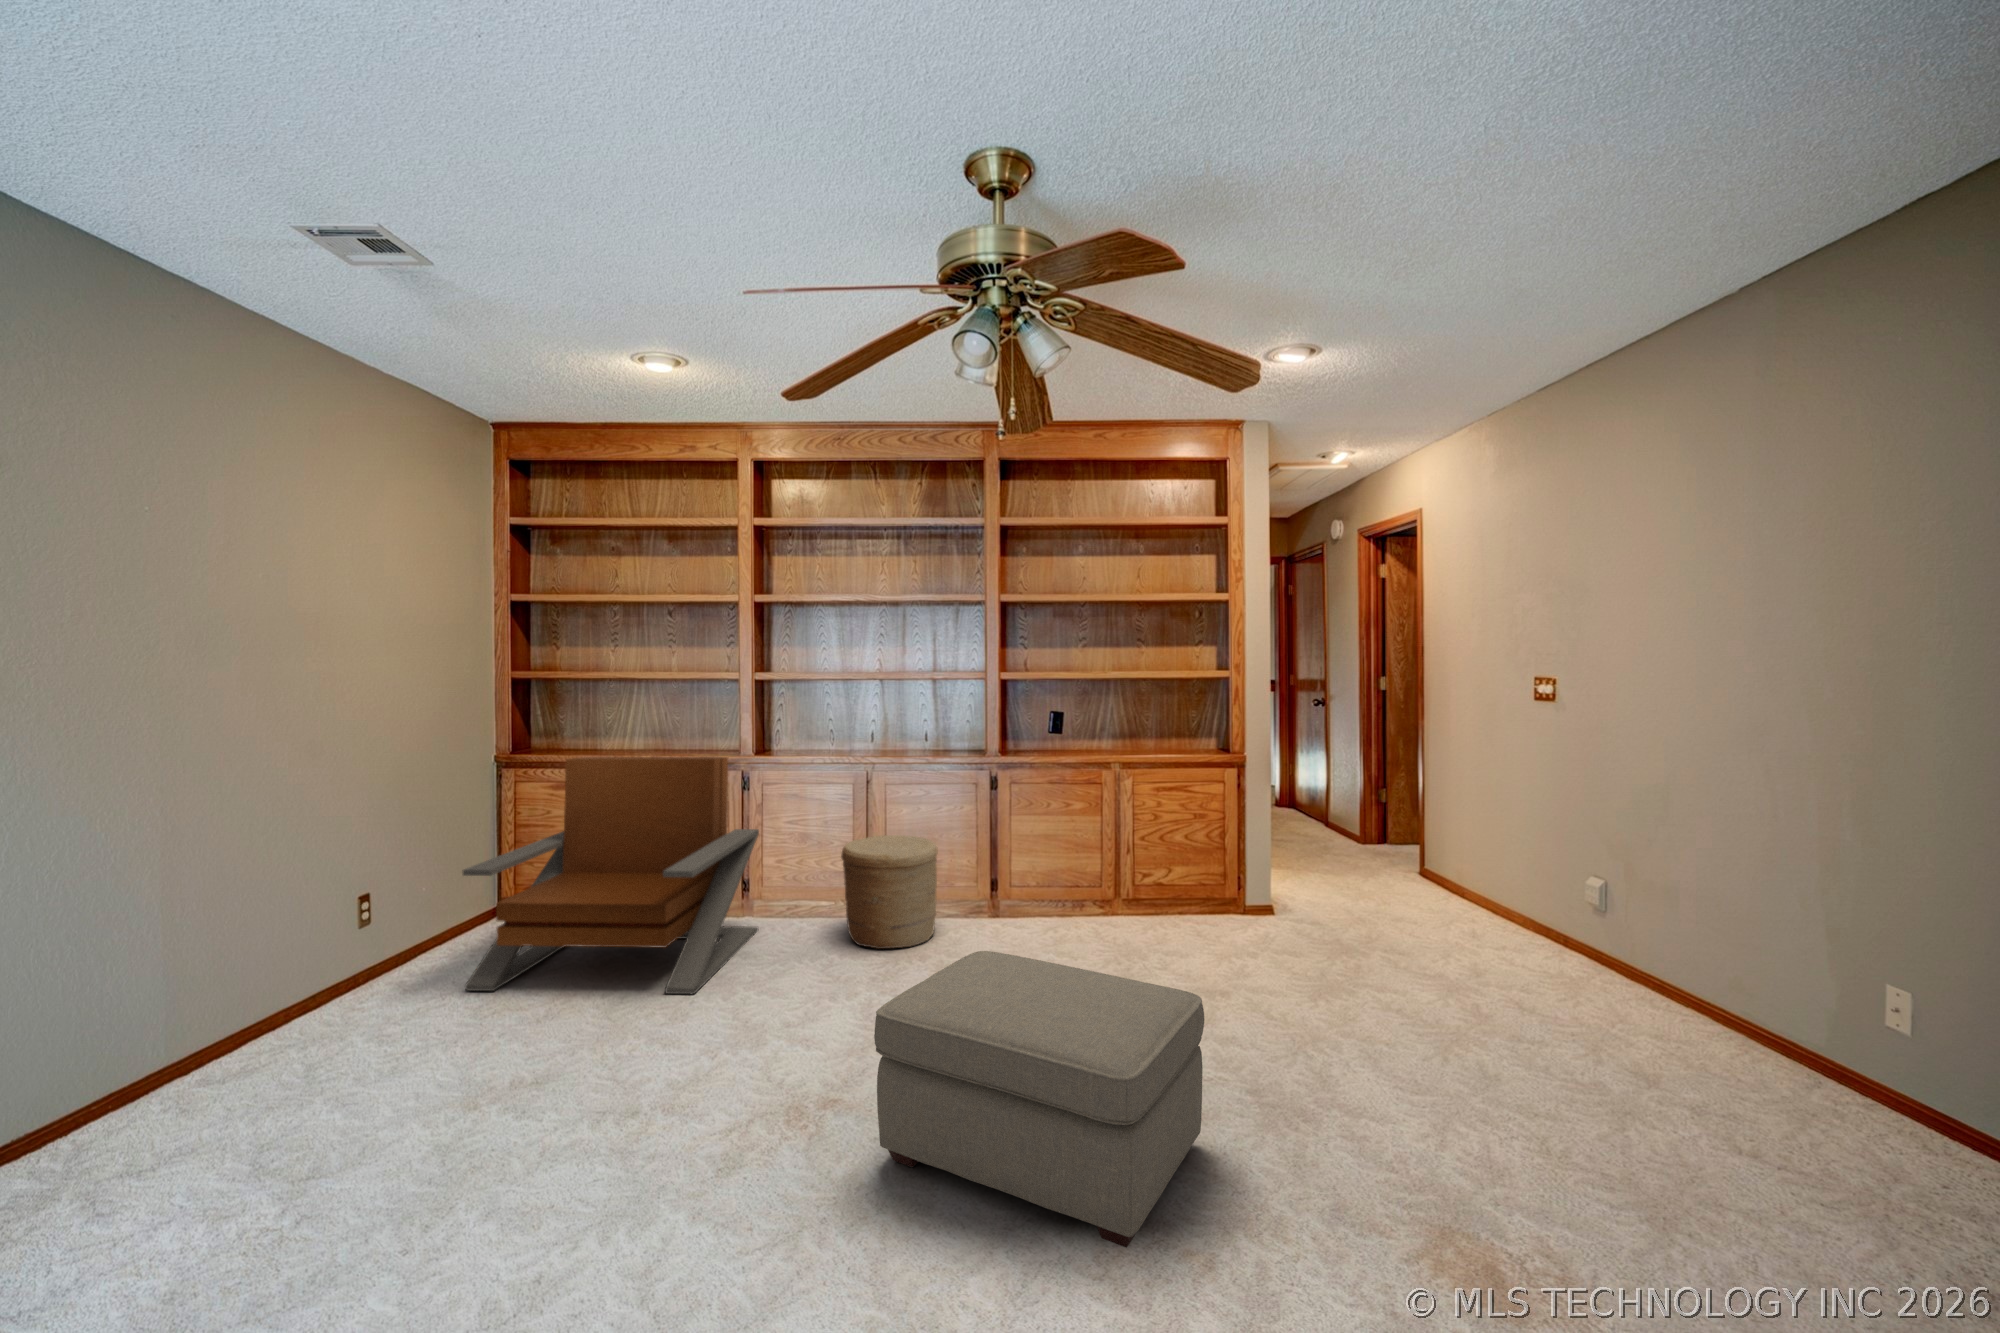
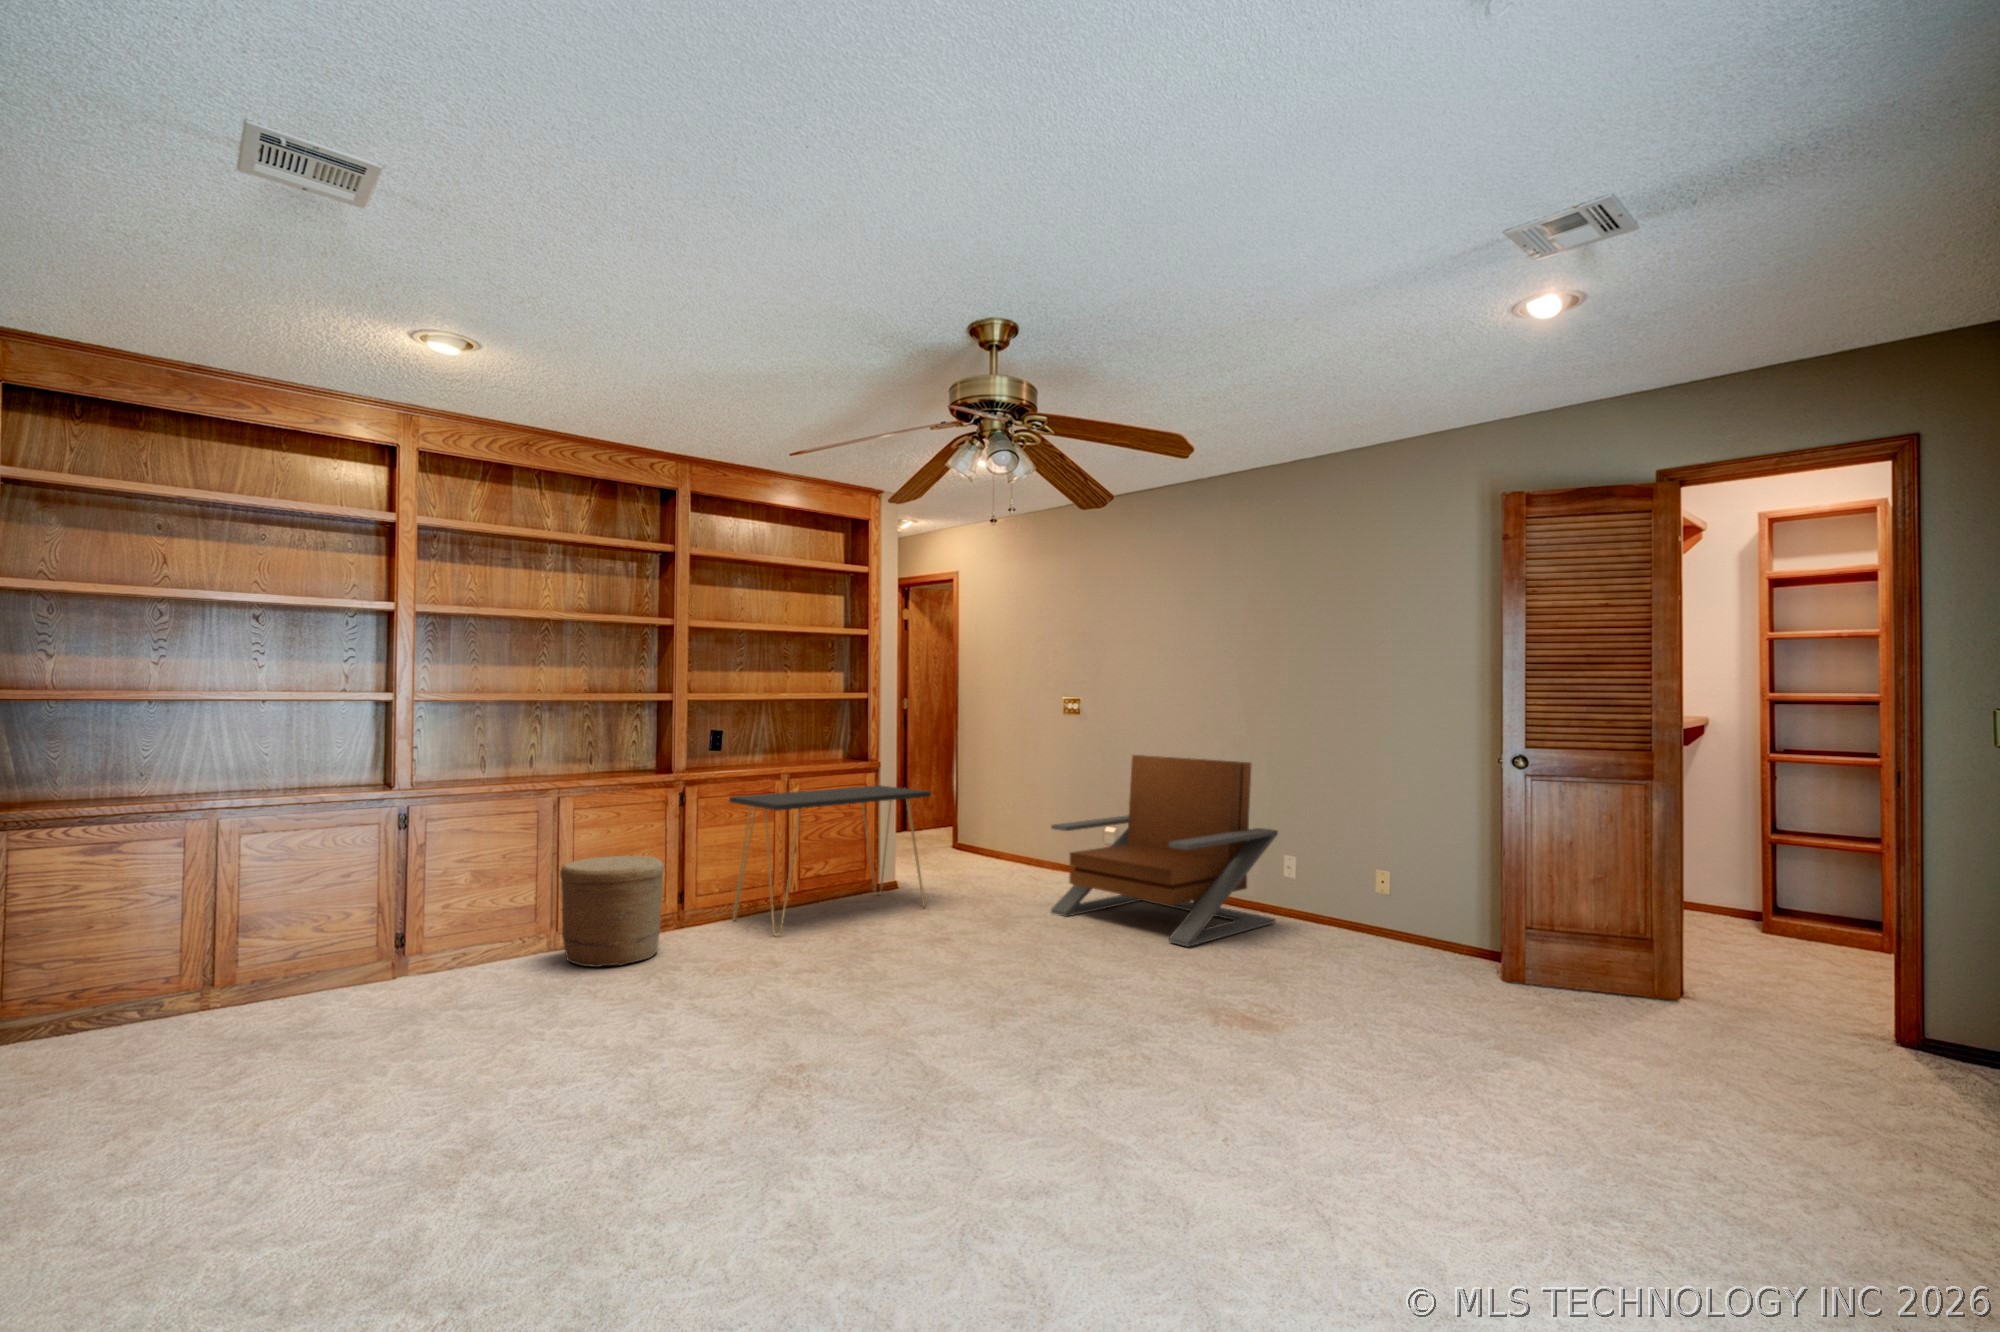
lounge chair: present [462,757,759,994] -> present [1051,755,1278,947]
desk: none [1041,783,1269,948] -> present [729,785,931,936]
ottoman: present [874,951,1204,1248] -> none [856,891,1072,1049]

